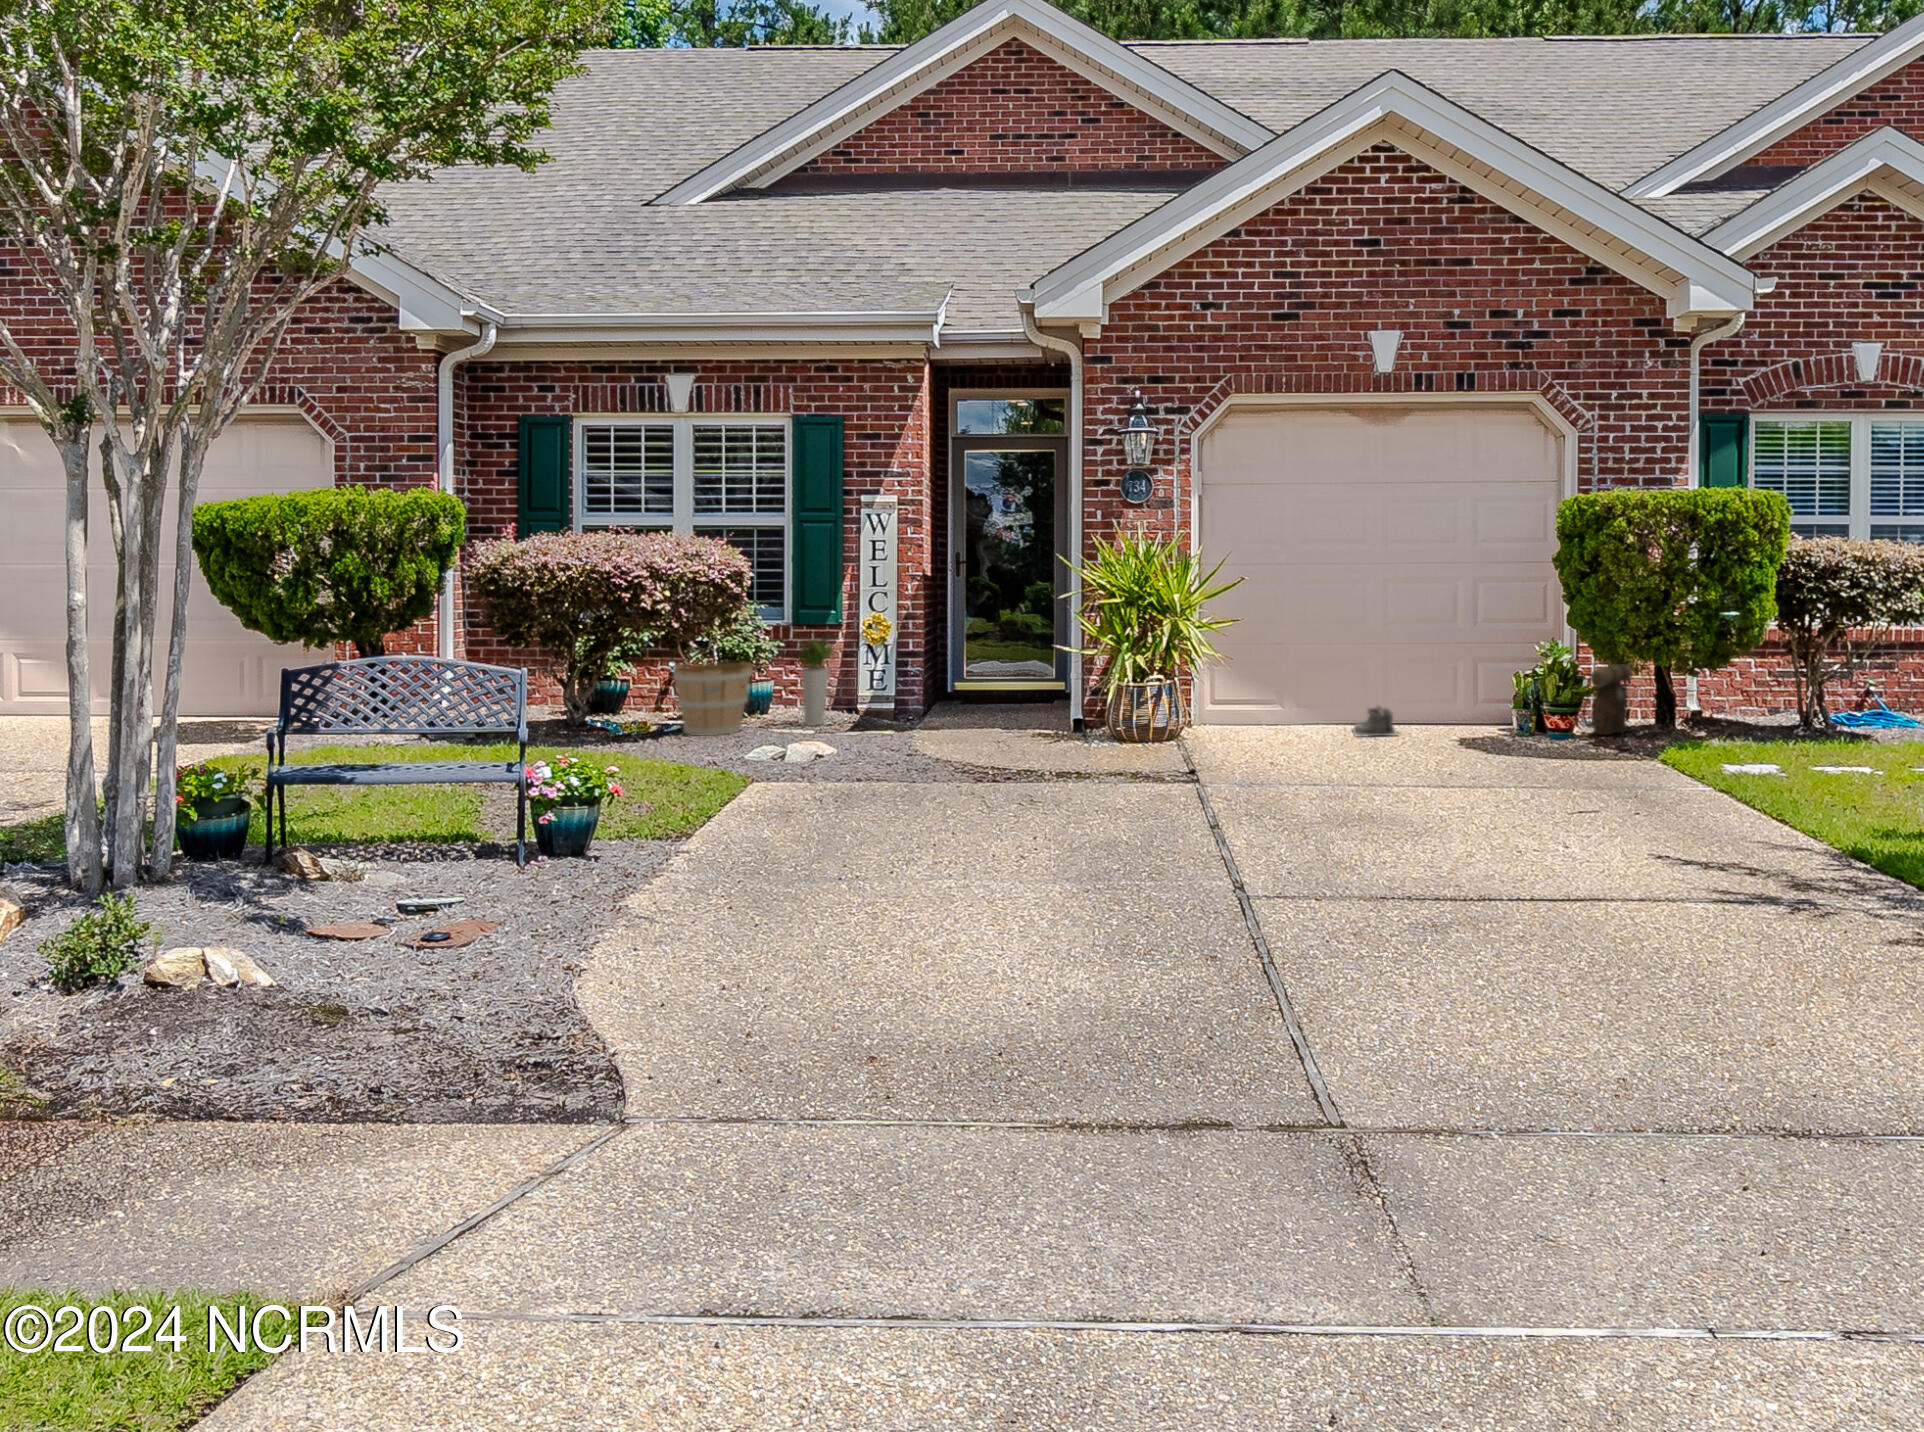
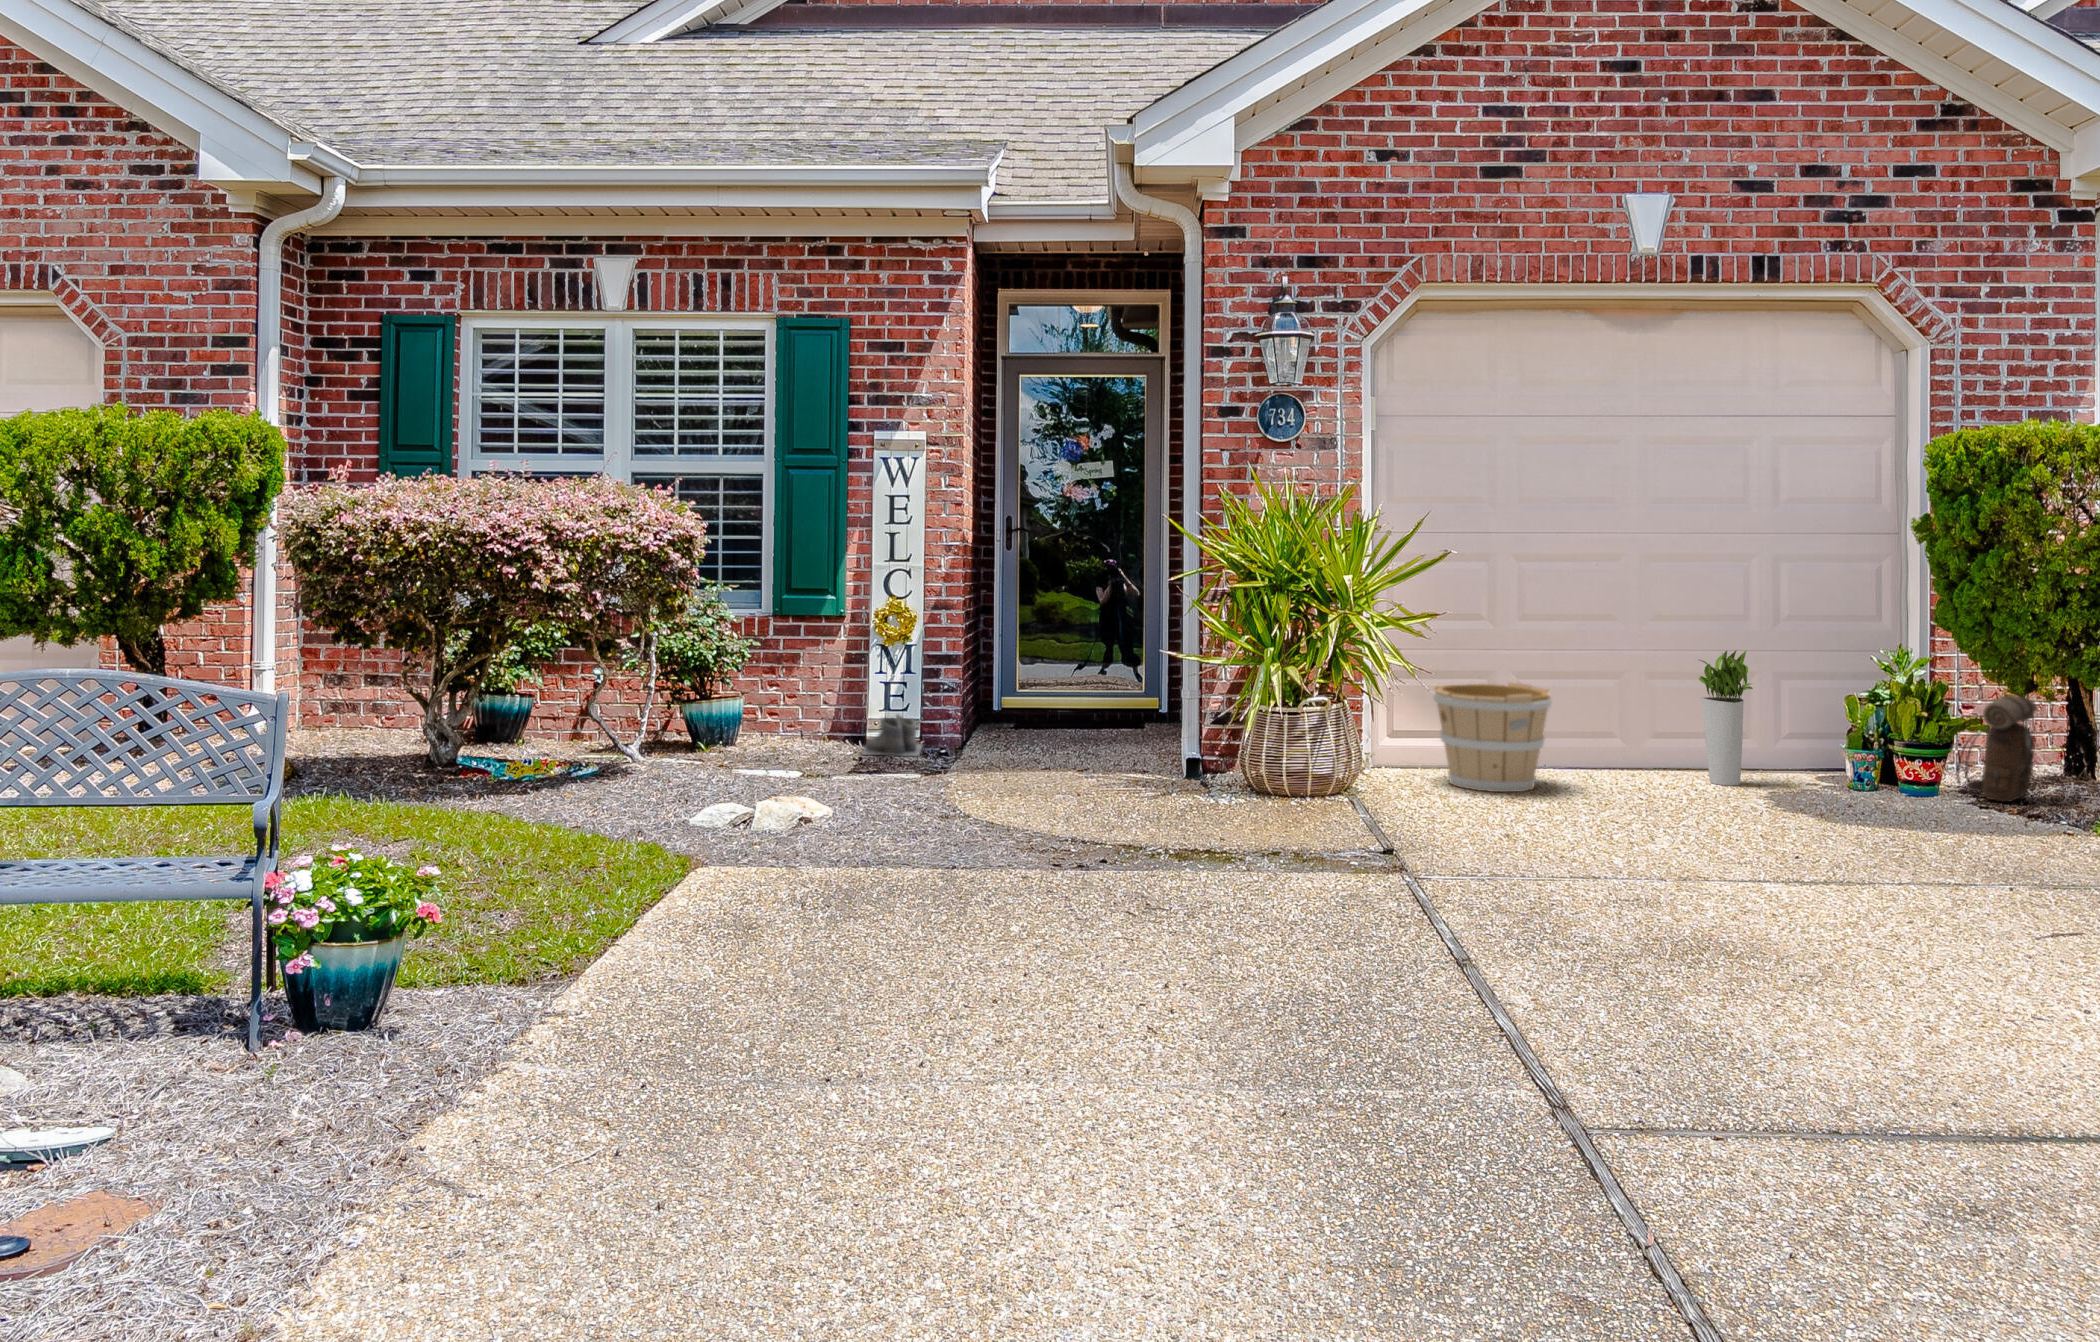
planter: present [797,638,833,726] -> present [1699,651,1753,786]
wooden bucket: present [673,662,753,736] -> present [1433,683,1552,792]
boots: present [1352,706,1398,737] -> present [862,715,922,756]

